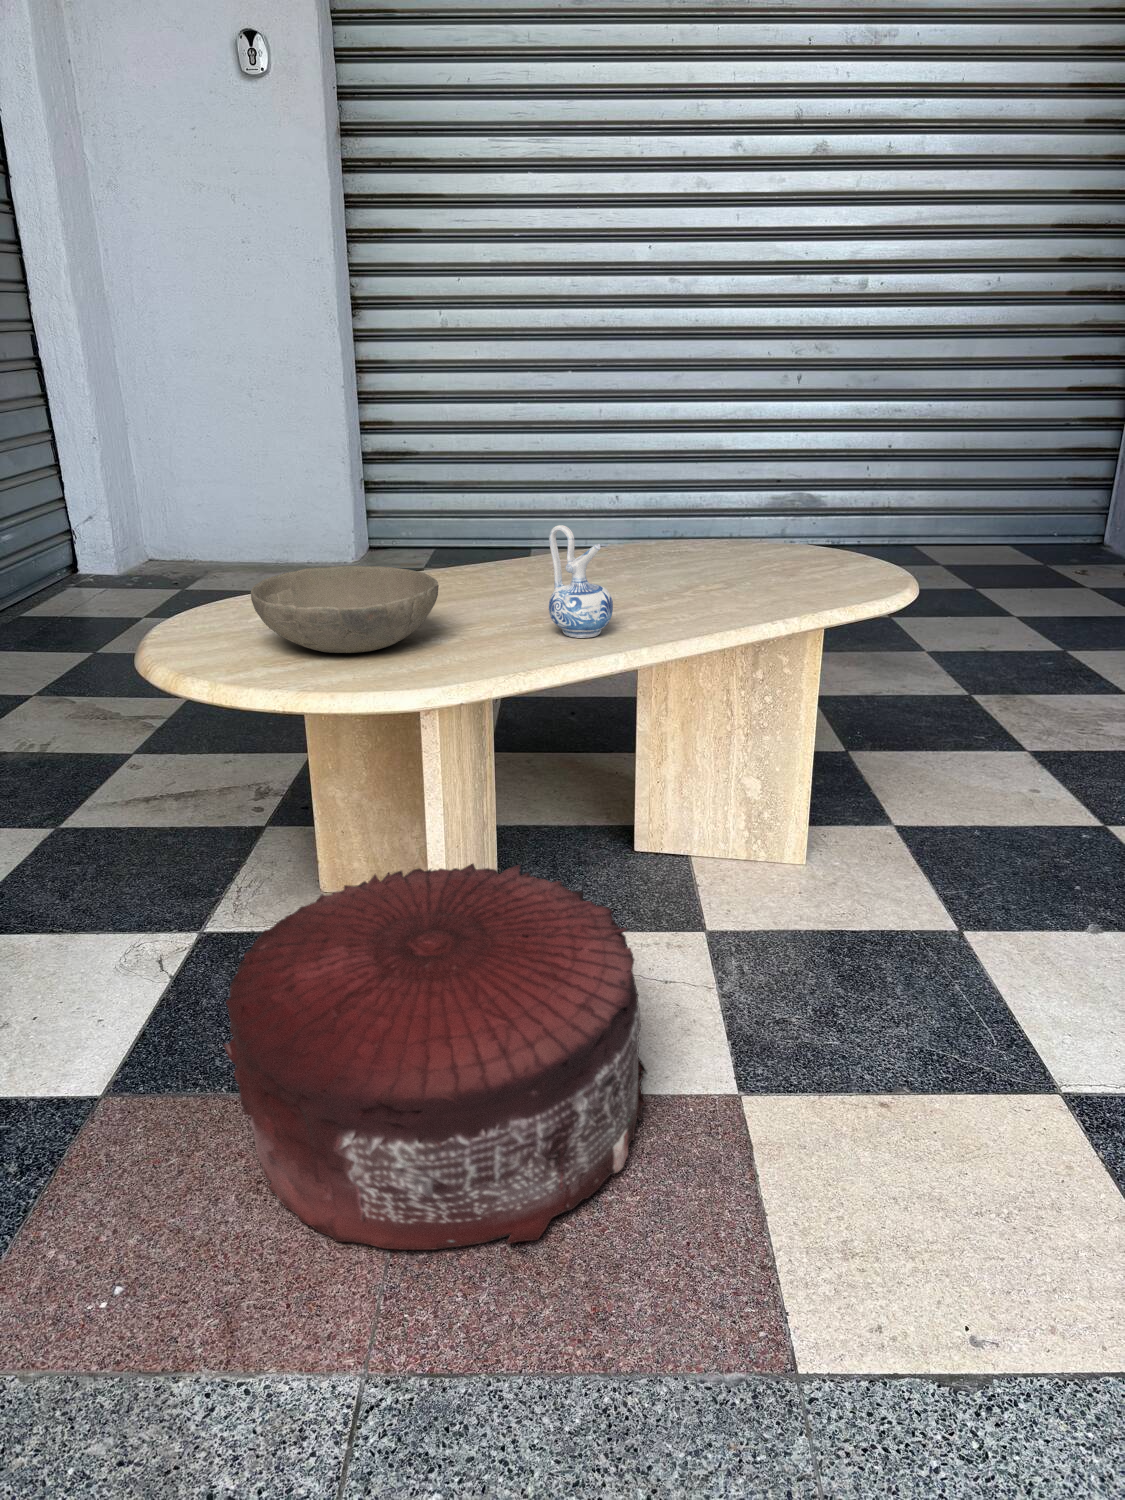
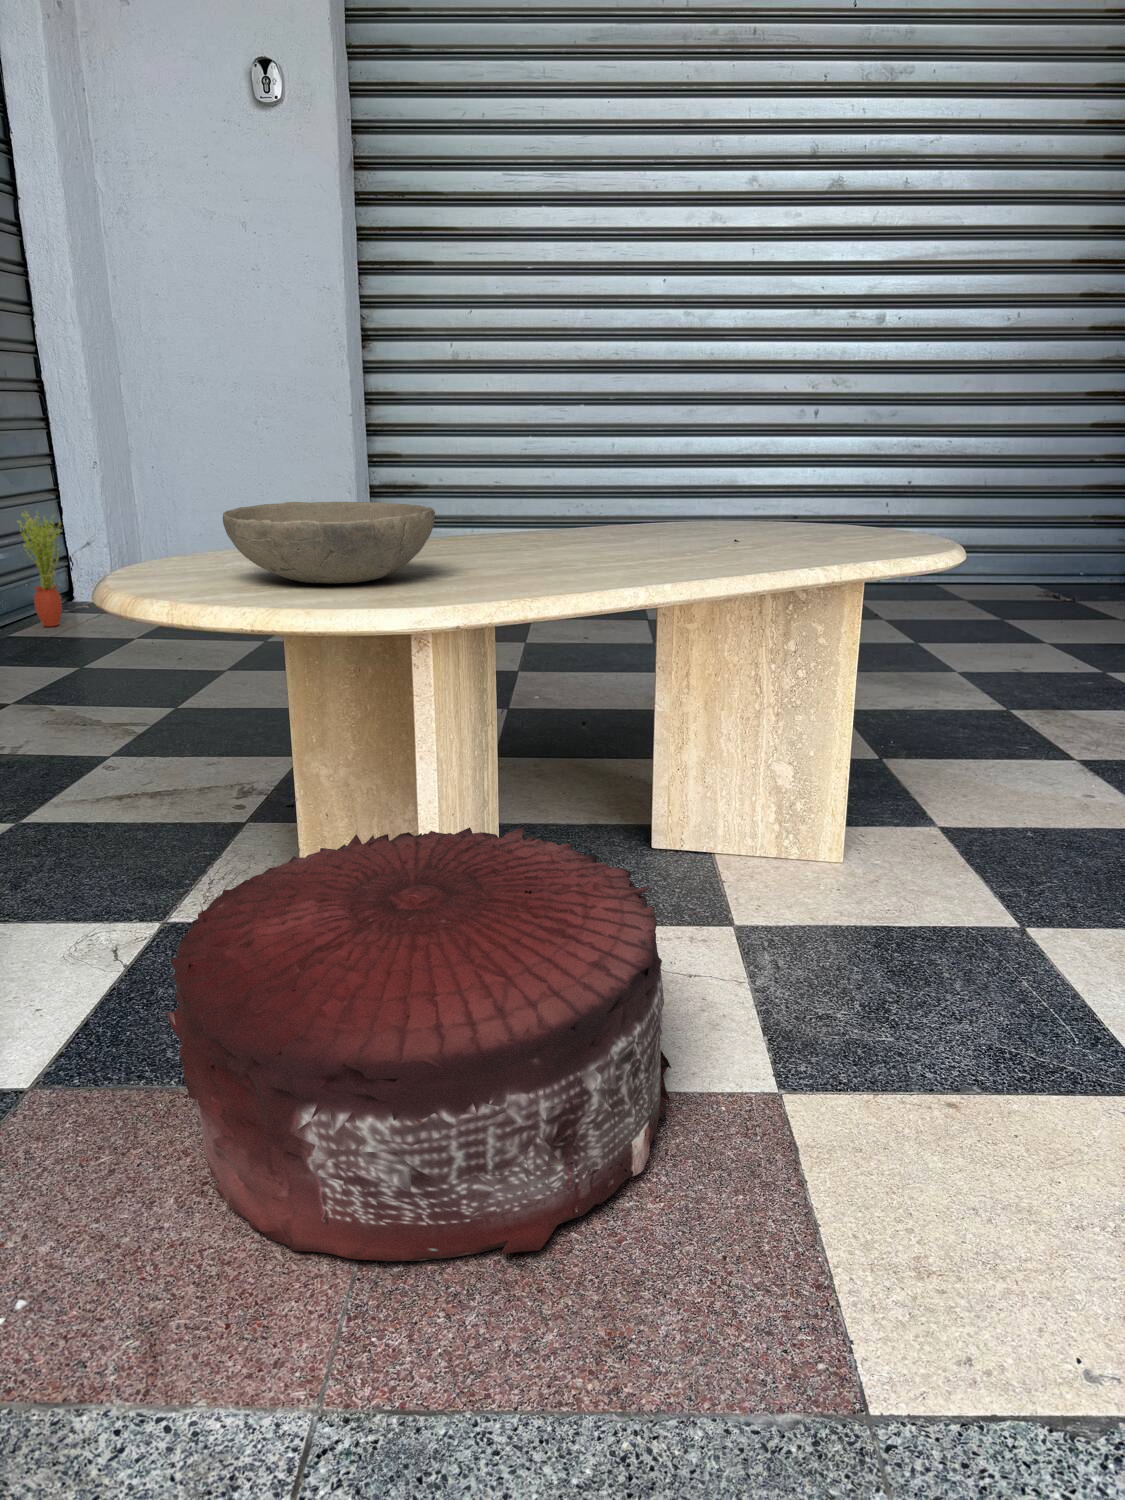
potted plant: none [24,490,71,602] -> present [18,512,62,627]
ceramic pitcher: present [549,525,613,638] -> none [559,451,631,577]

